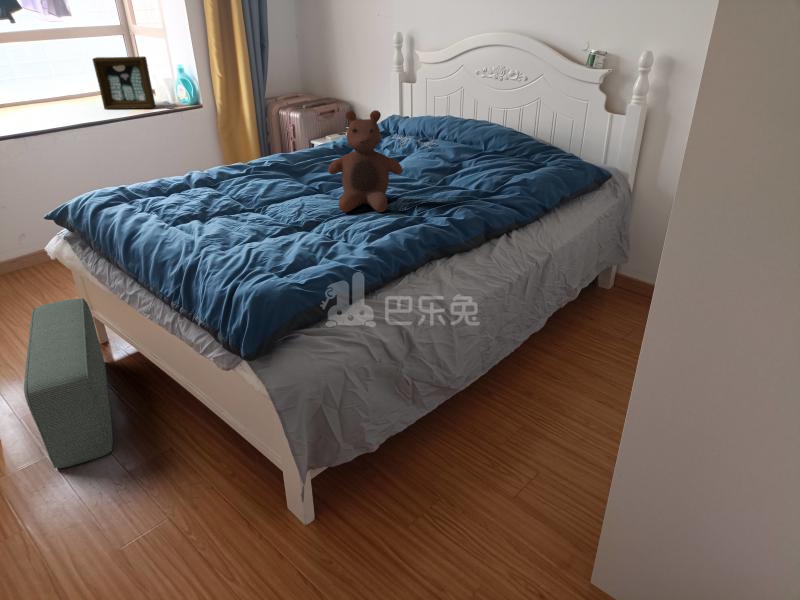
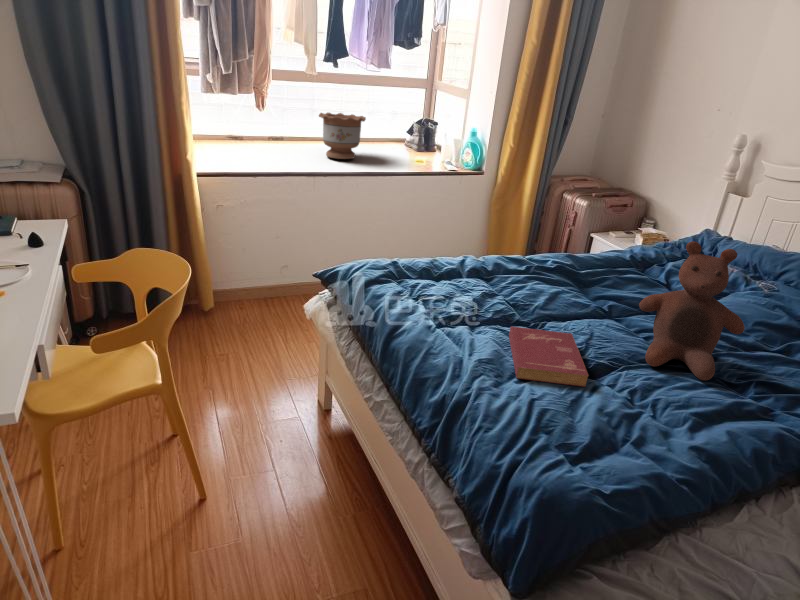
picture frame: present [93,56,156,109] -> none [389,108,444,167]
flower pot: none [12,70,67,117] -> present [319,113,366,159]
book: none [232,204,295,243] -> present [509,326,588,387]
pouf: present [24,298,113,468] -> none [241,366,324,570]

